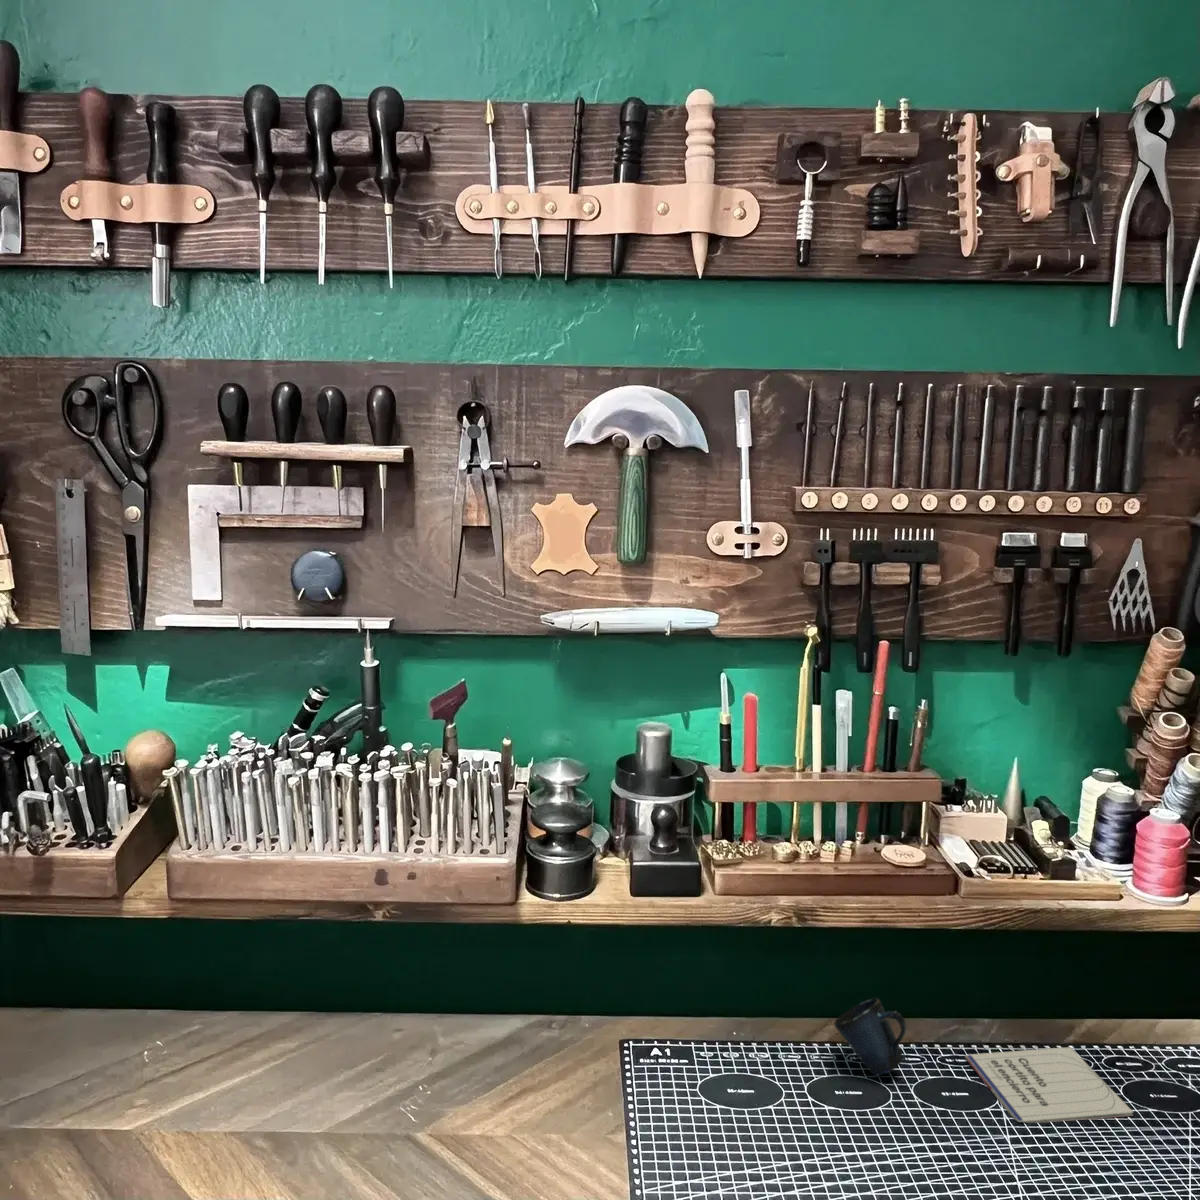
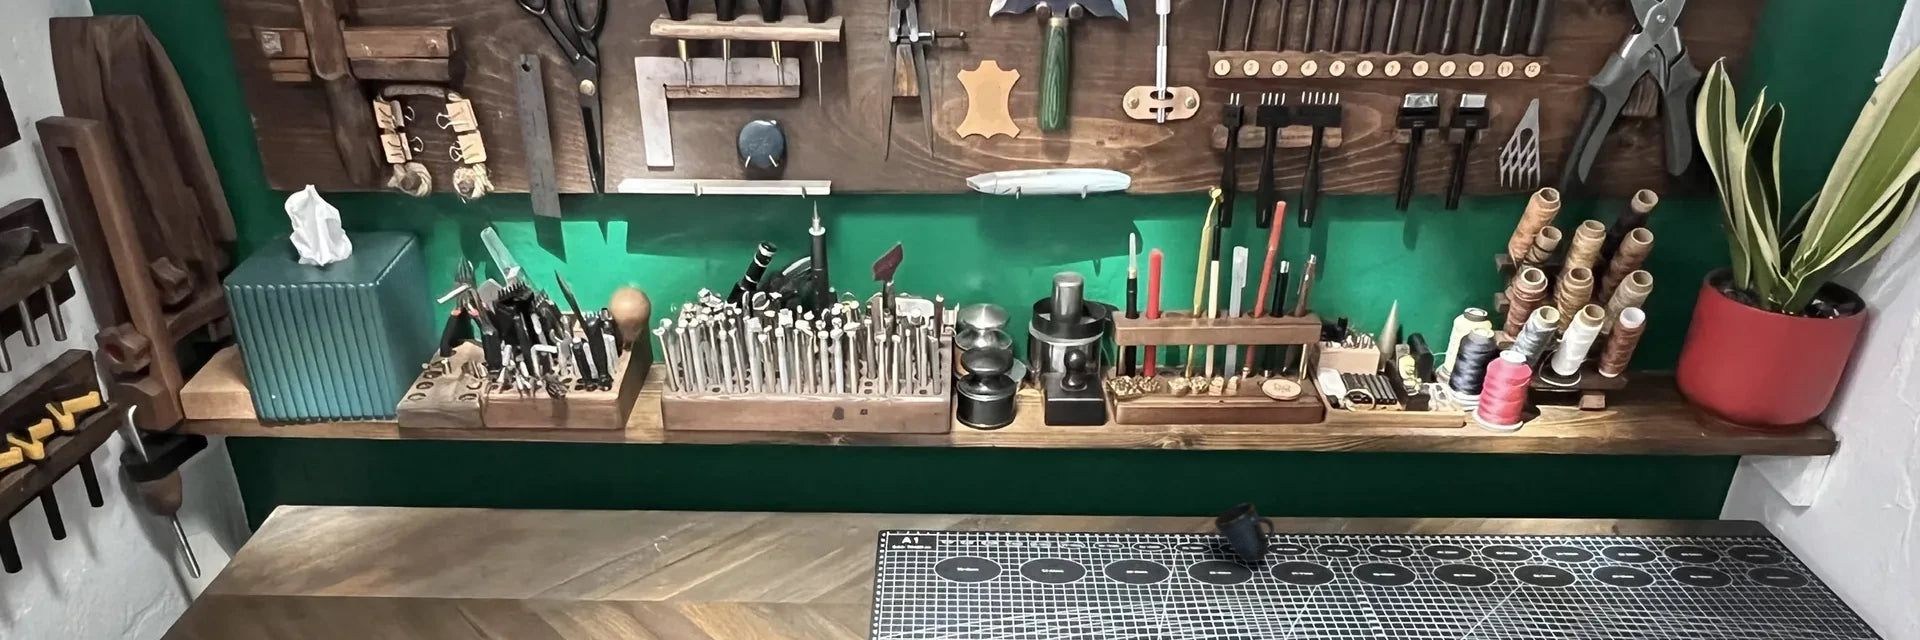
notebook: present [966,1047,1133,1123] -> none [1321,533,1455,608]

